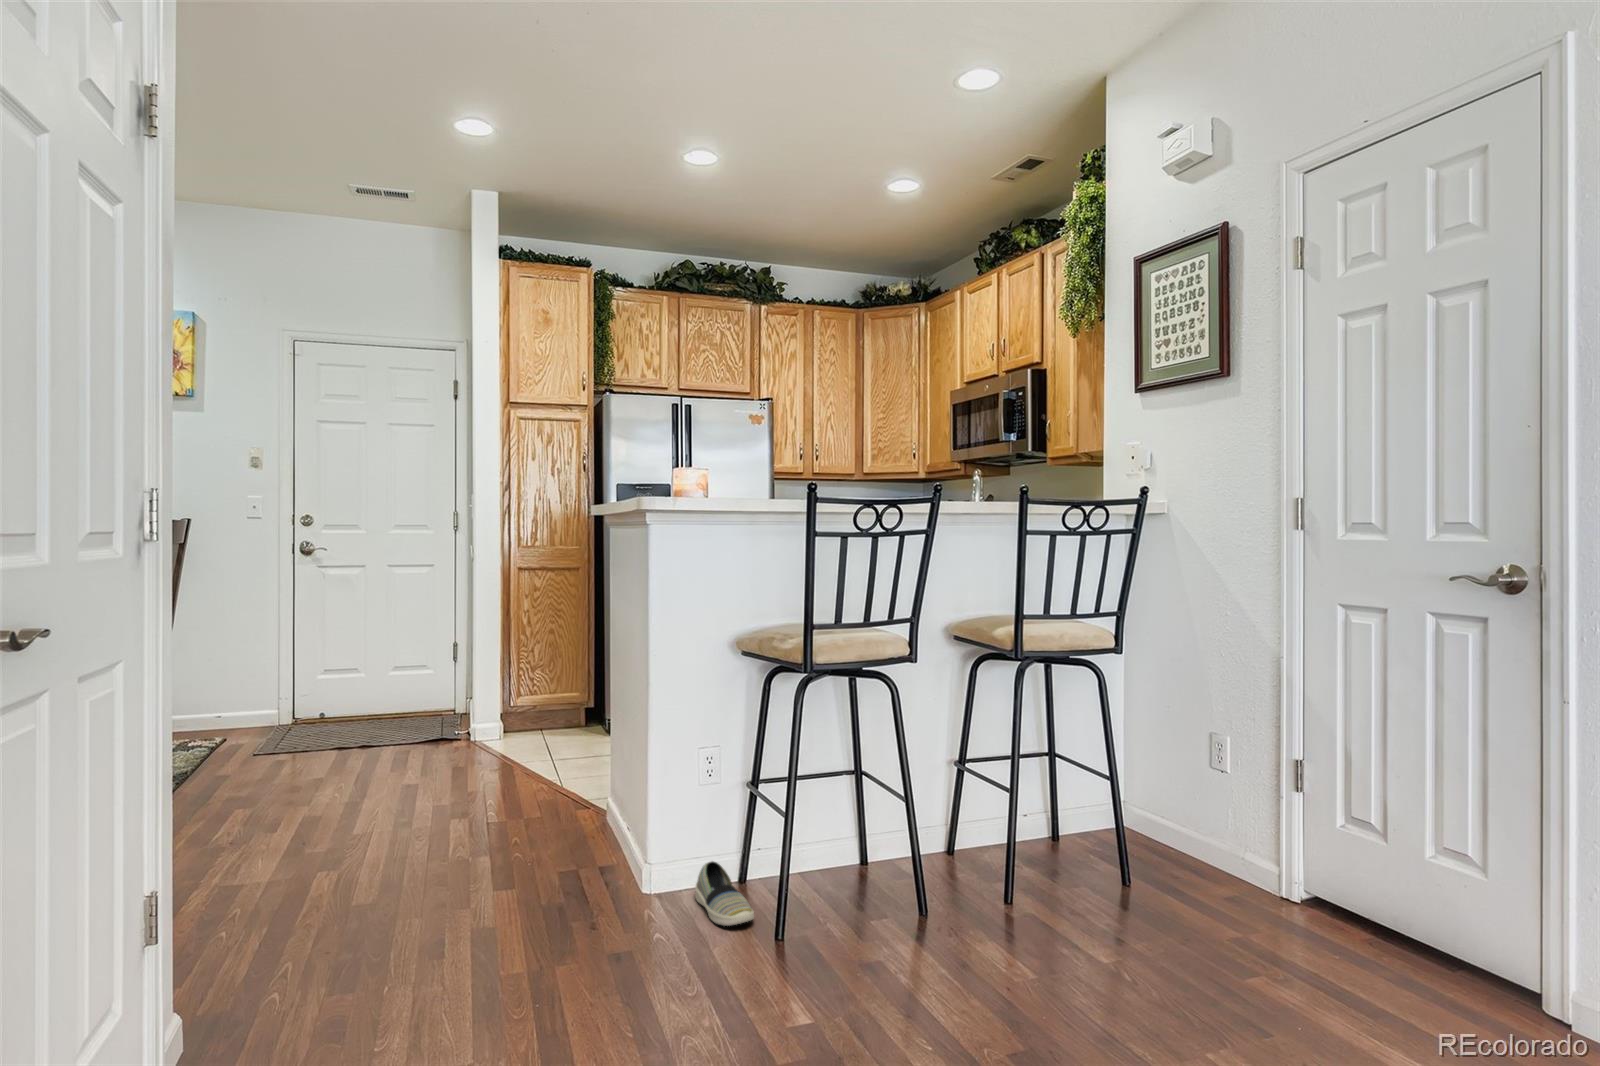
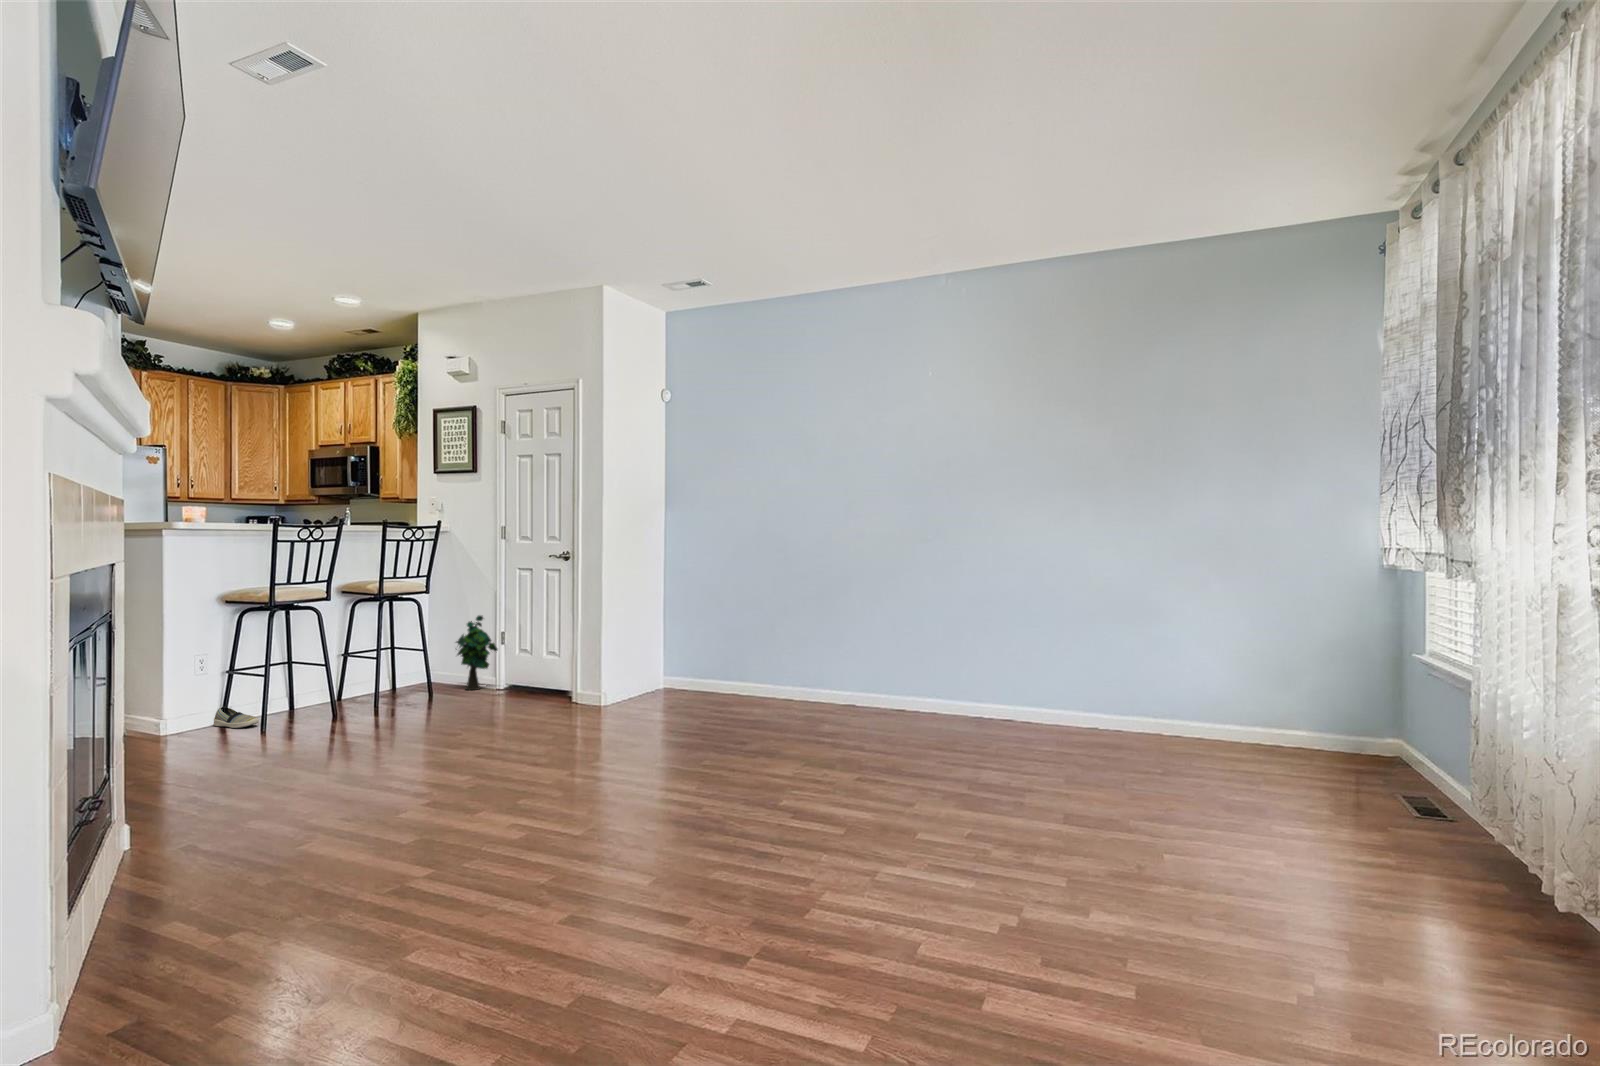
decorative plant: none [1173,718,1285,901] -> present [456,616,498,690]

